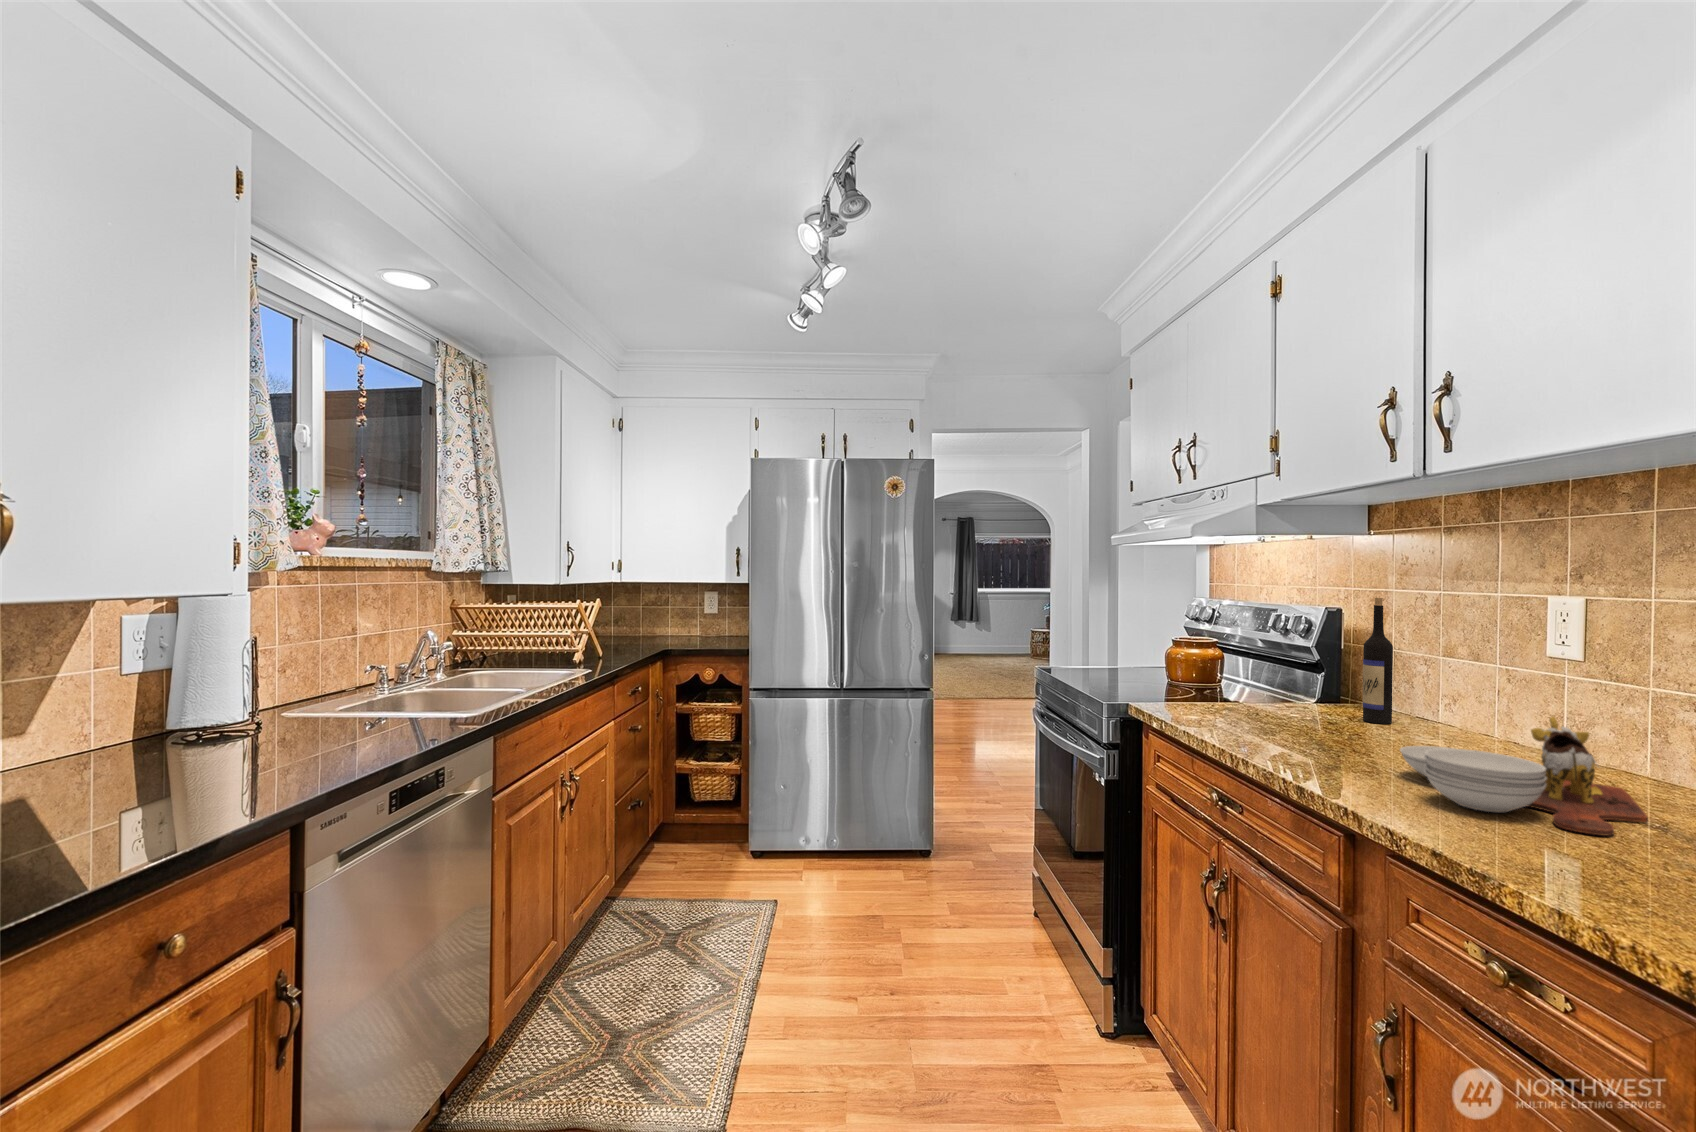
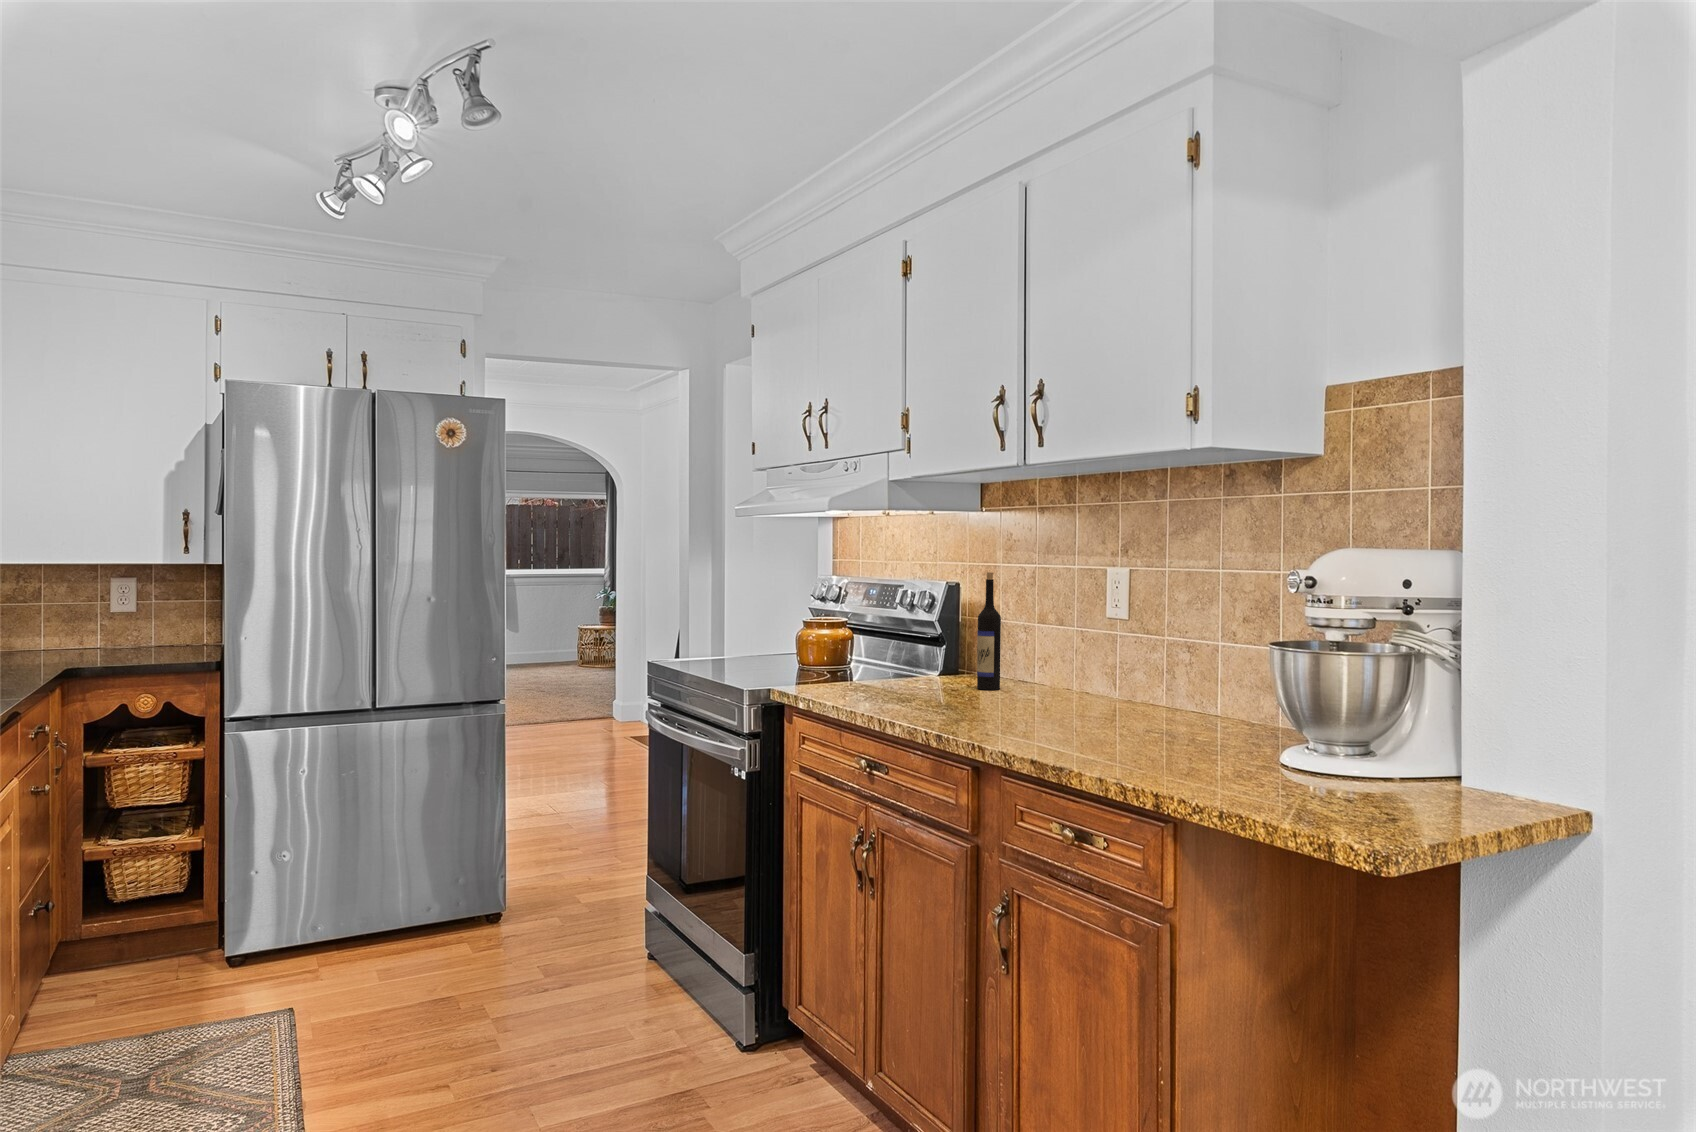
cutting board: present [1400,717,1648,836] -> none [1009,663,1161,742]

